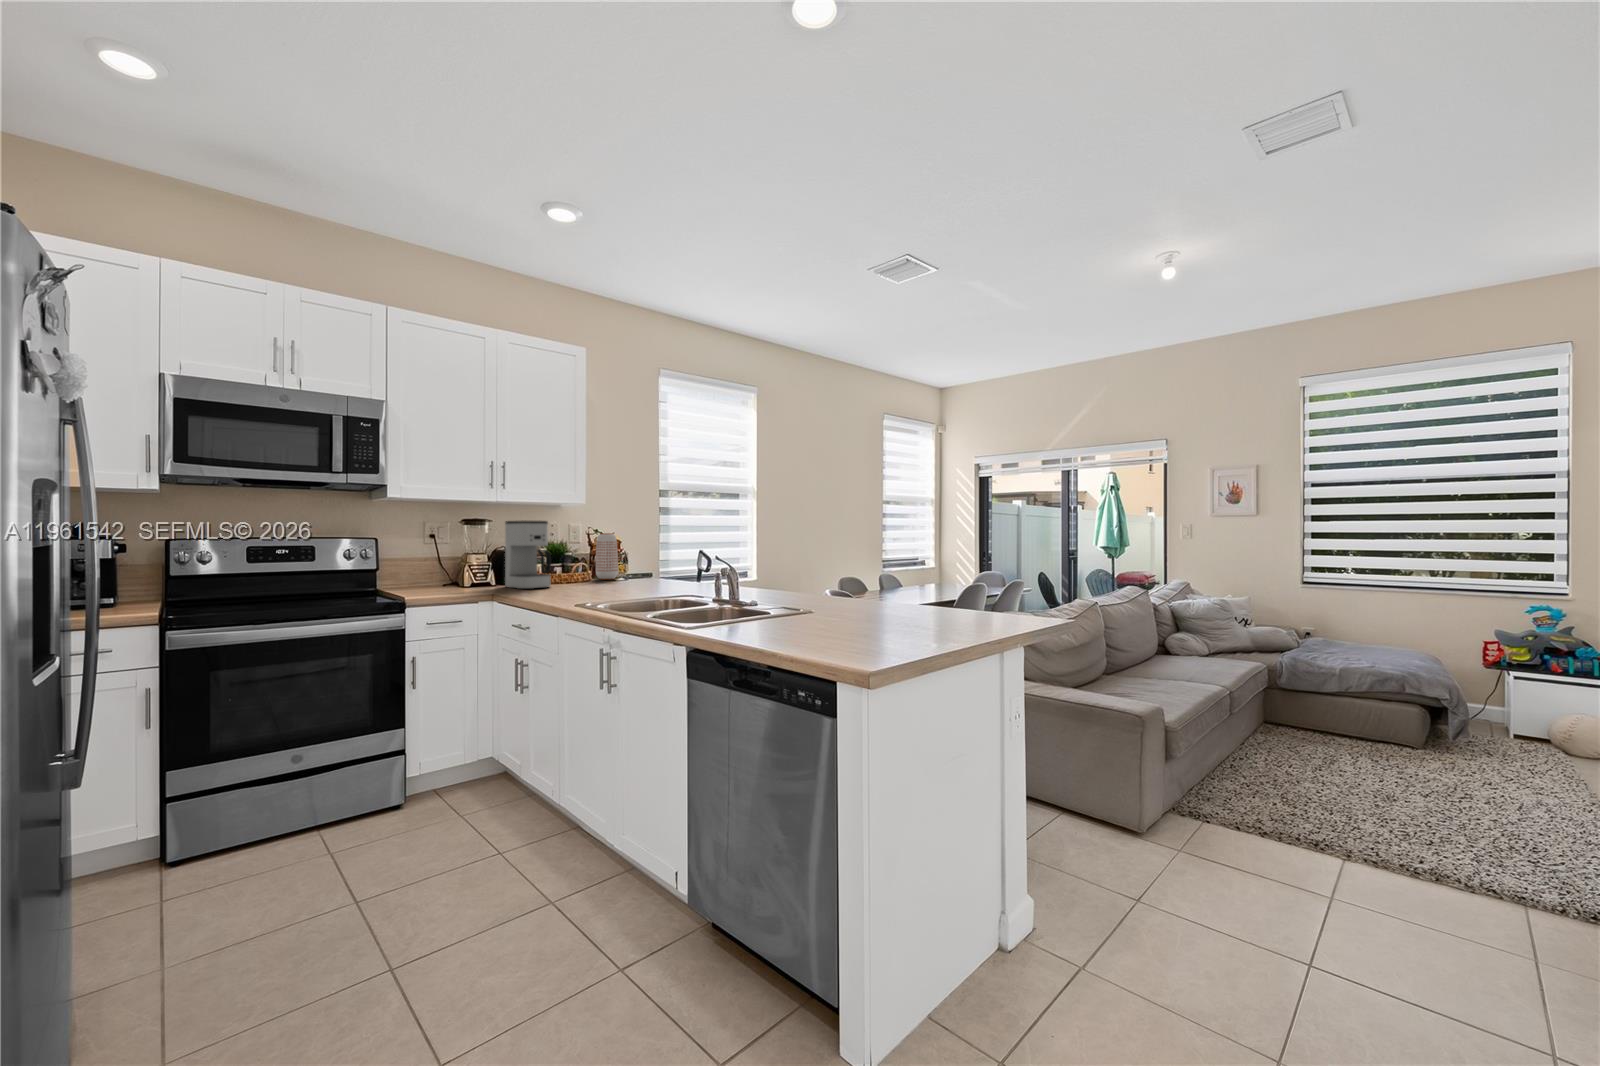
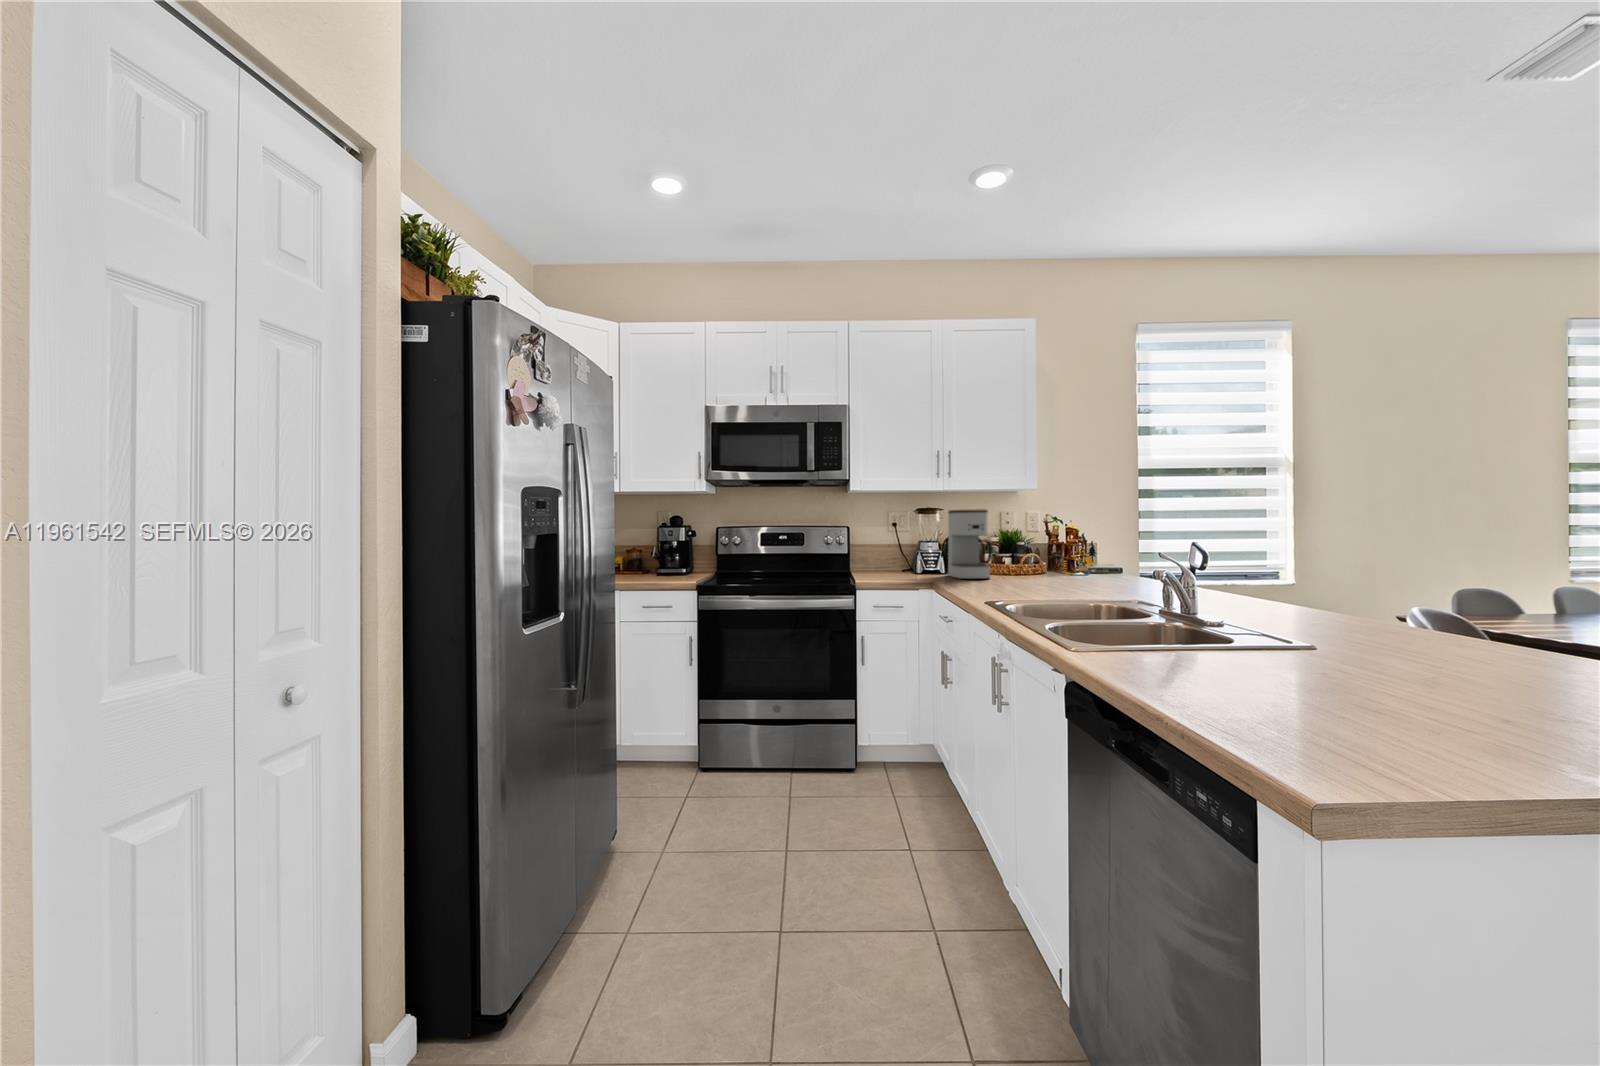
vase: present [596,533,618,580] -> none [1049,522,1075,573]

